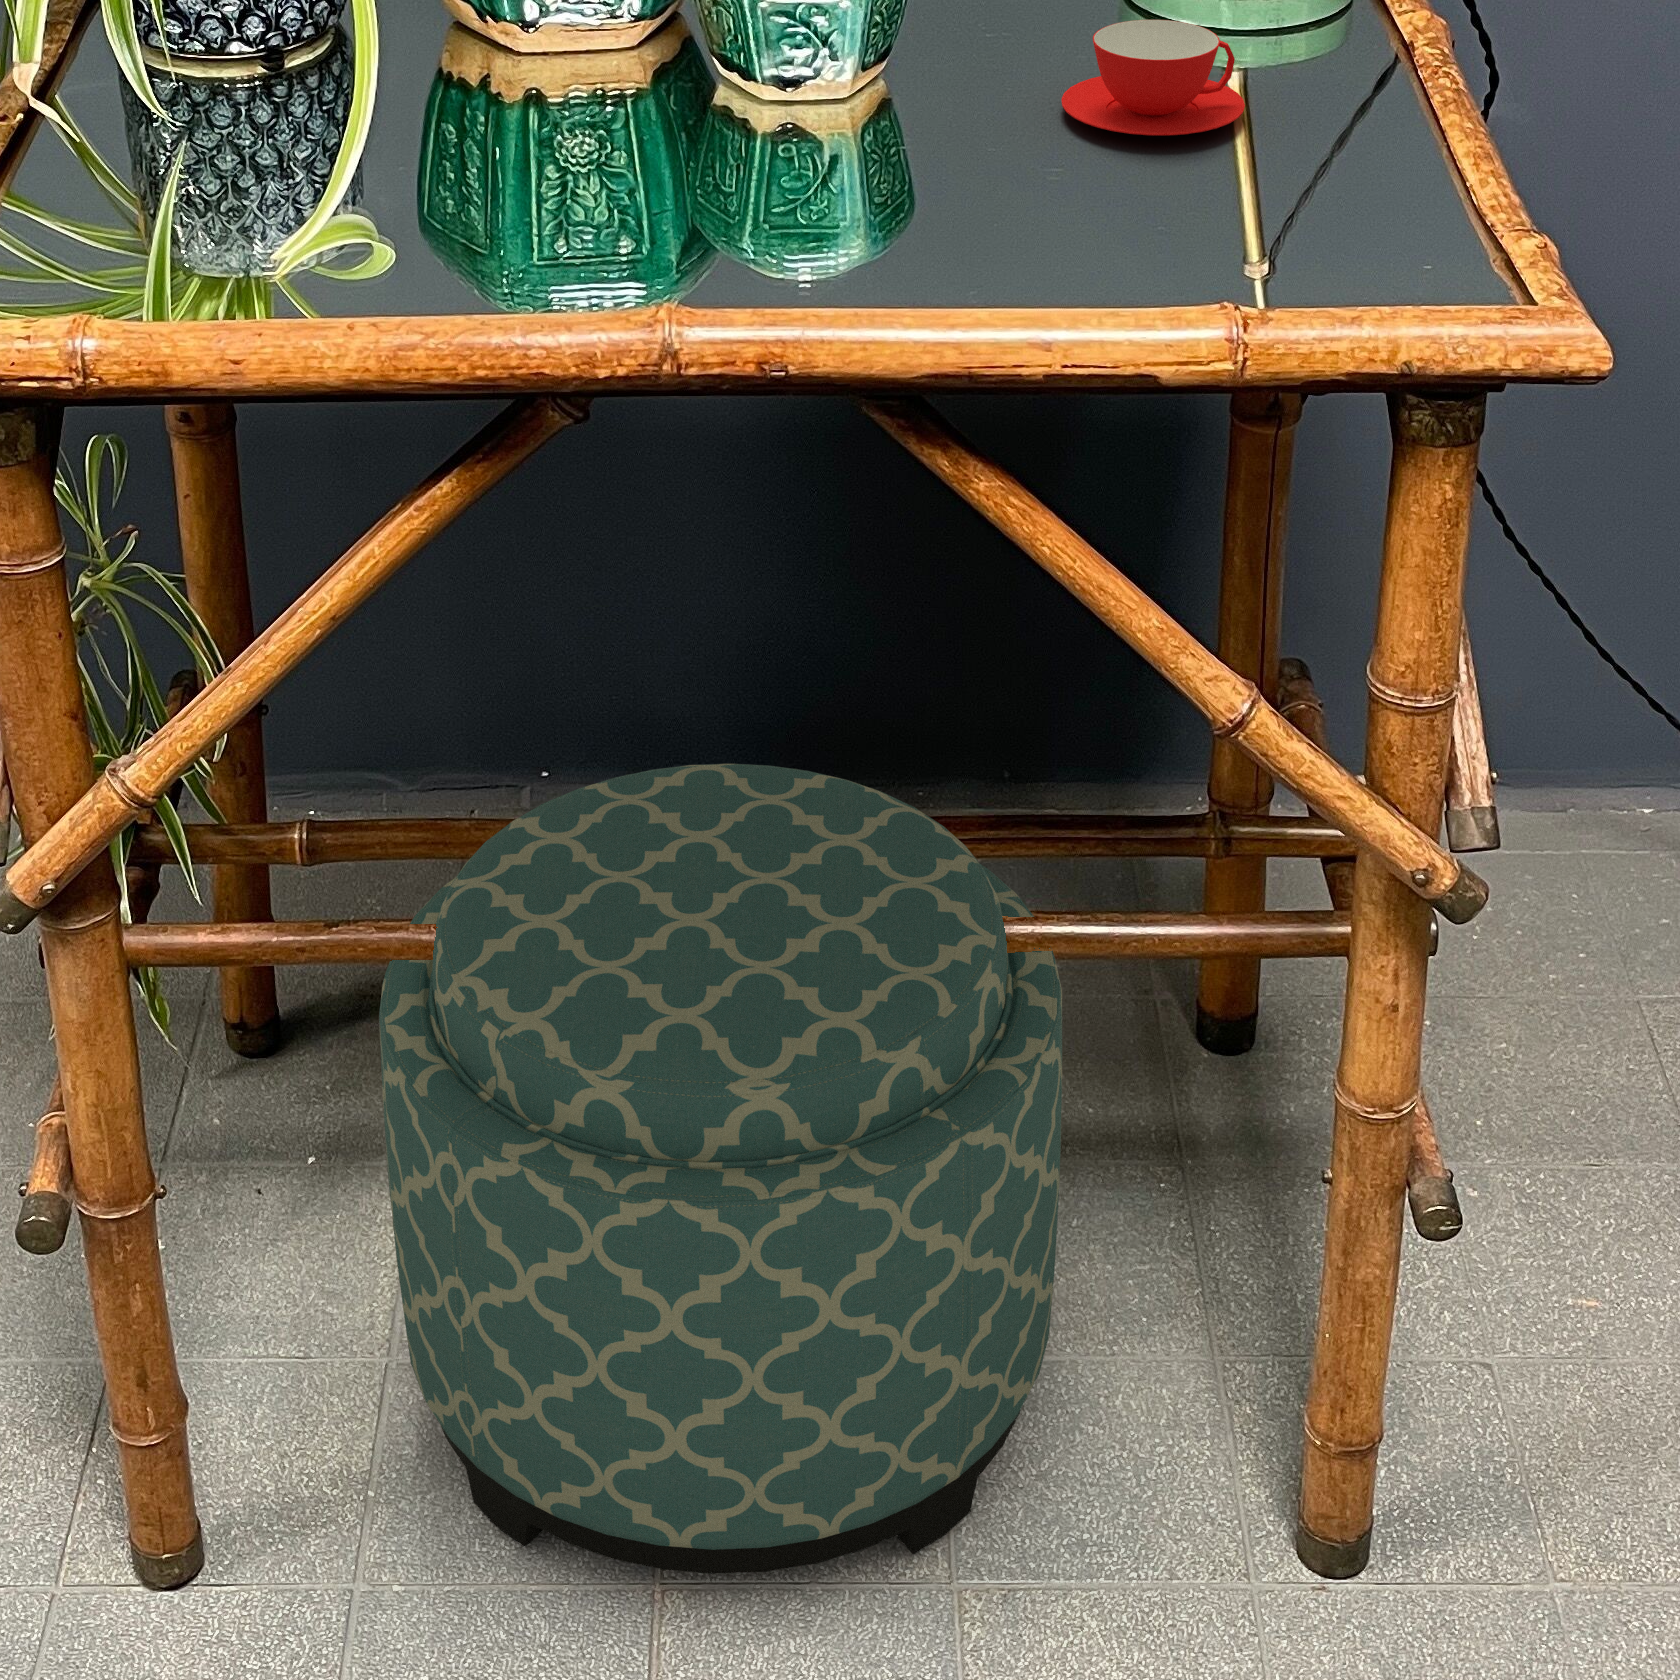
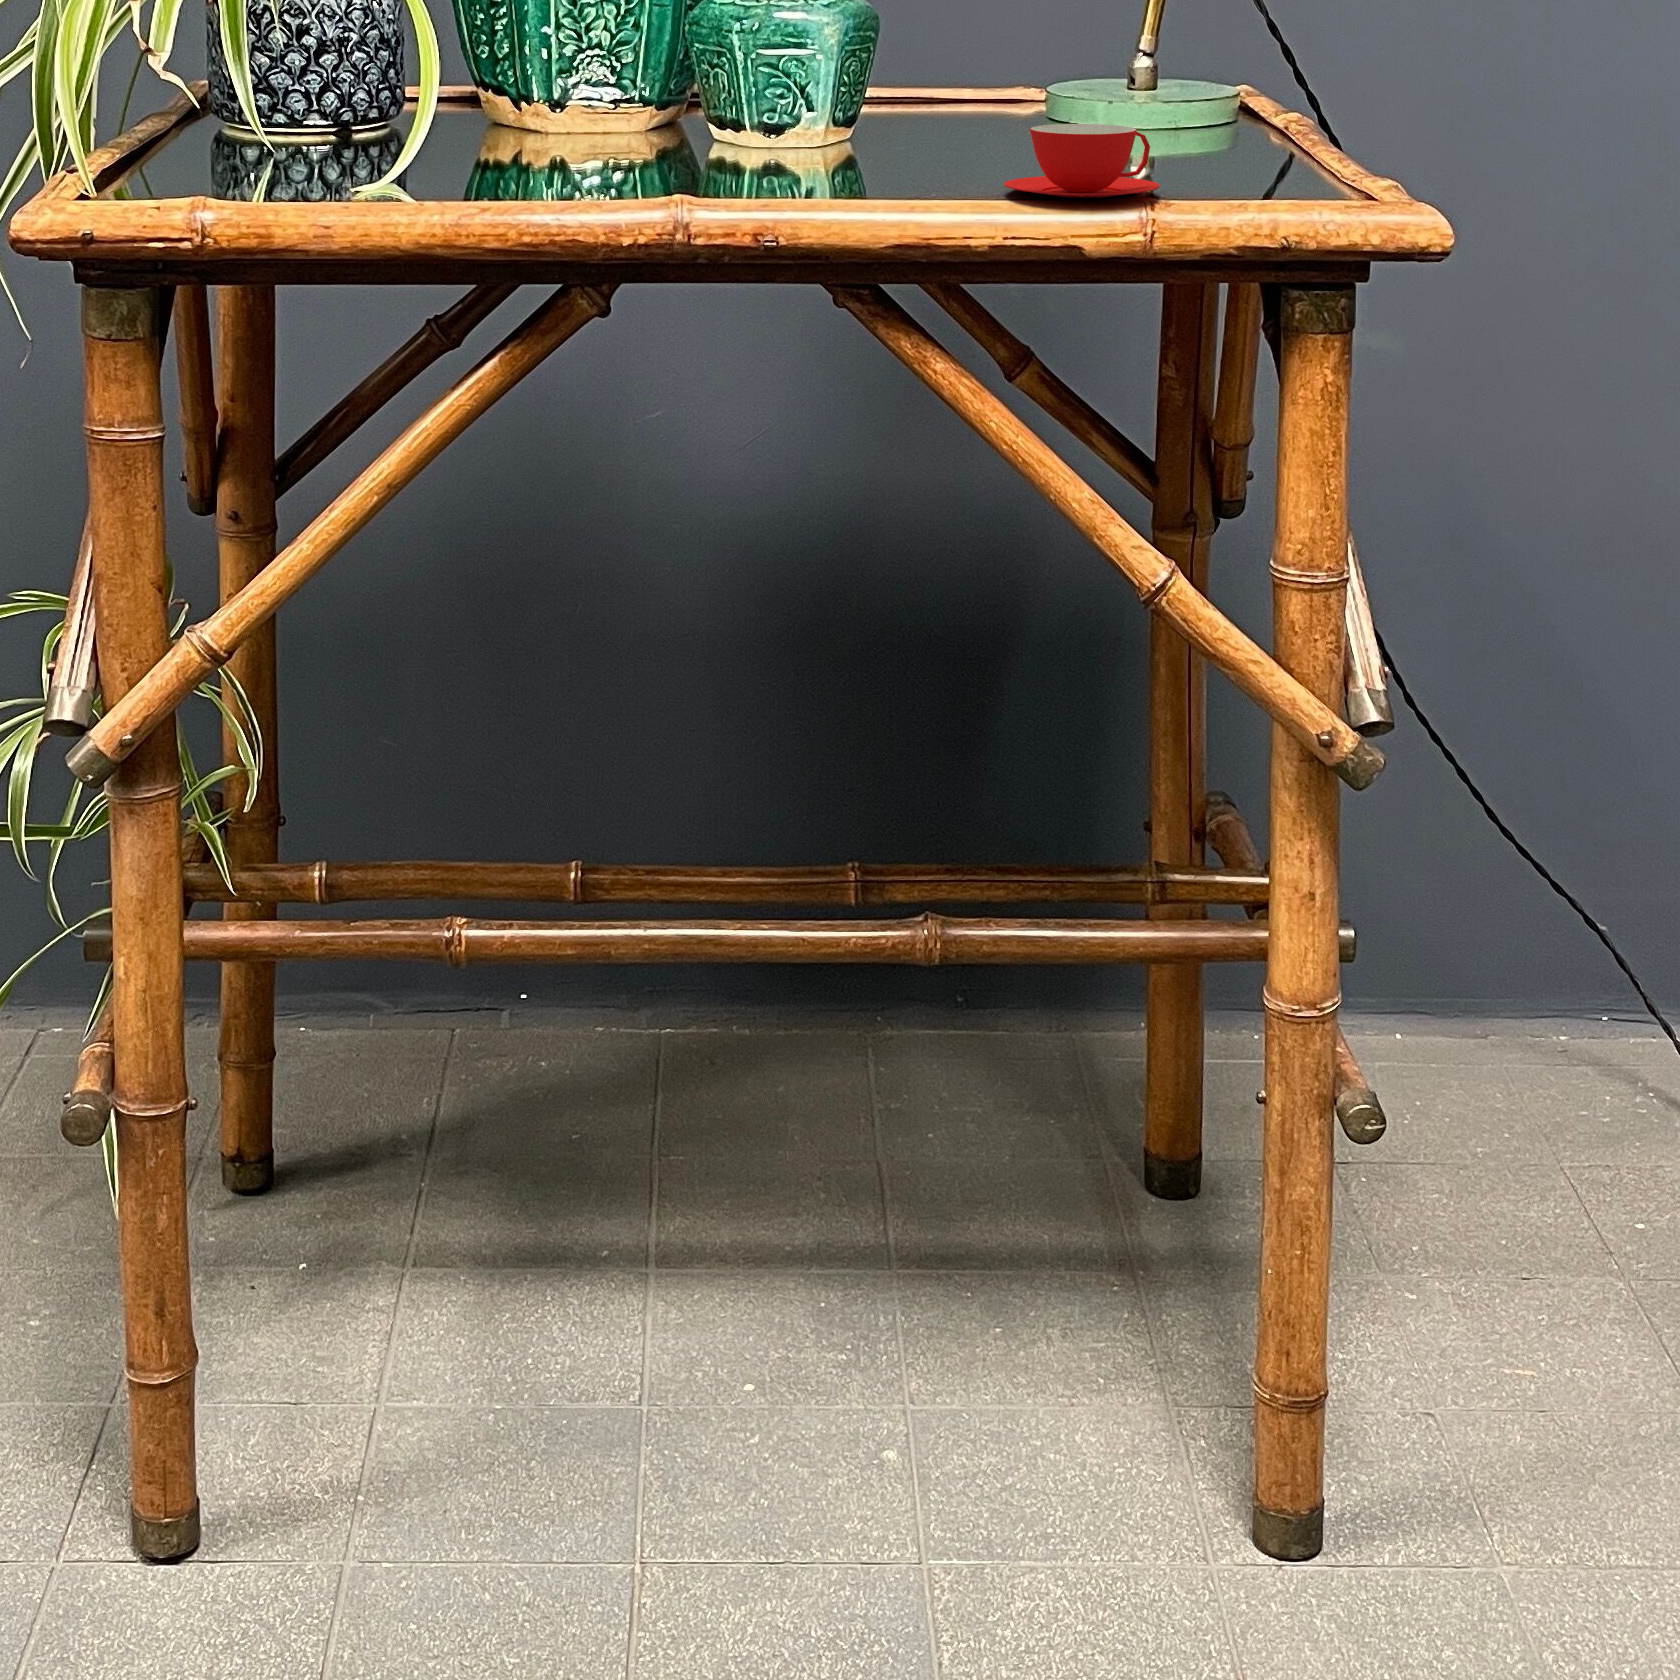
ottoman: present [379,764,1062,1574] -> none [392,817,1020,1535]

